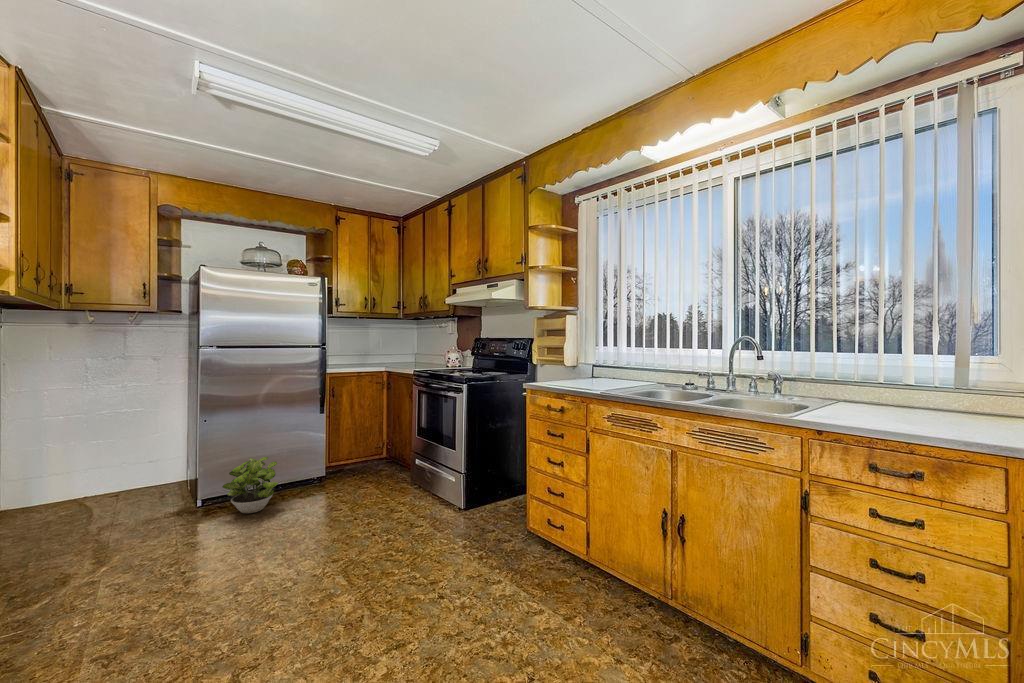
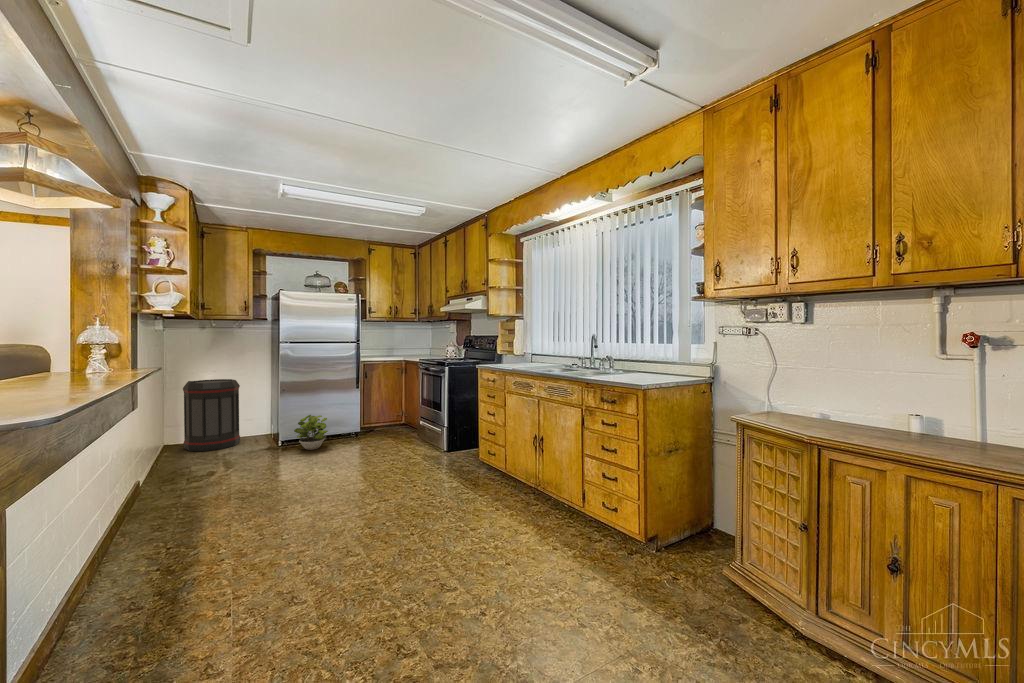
trash can: none [28,403,134,525] -> present [183,379,240,451]

